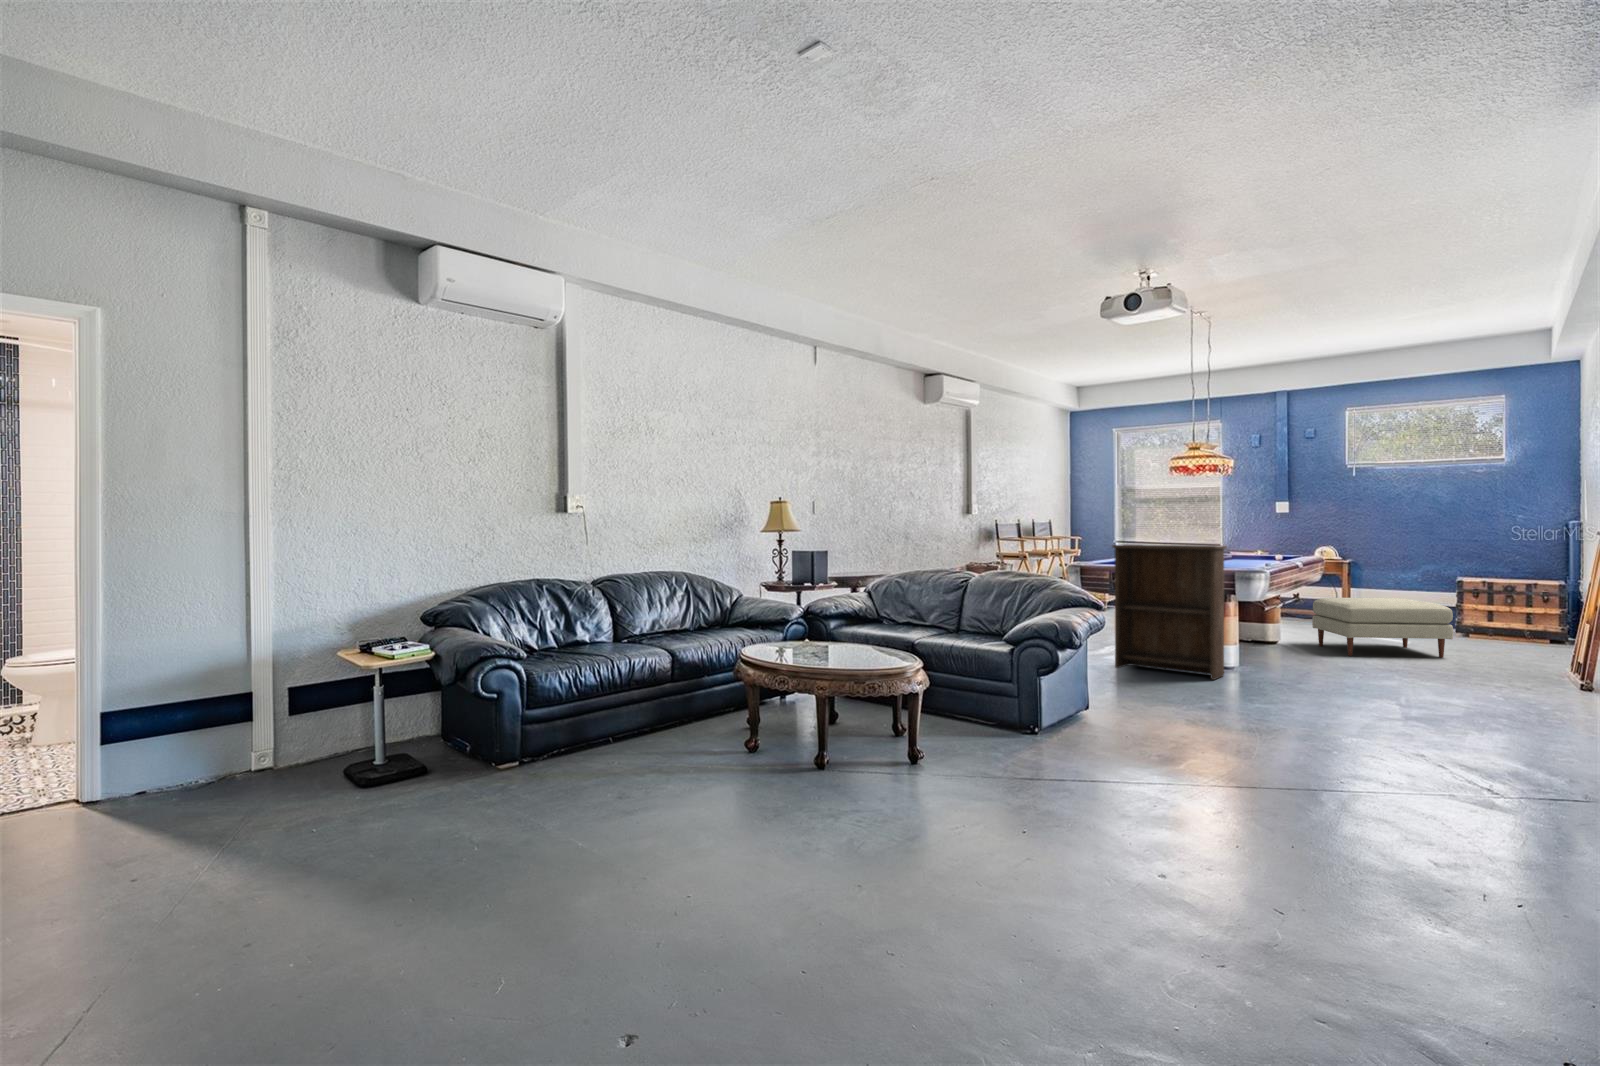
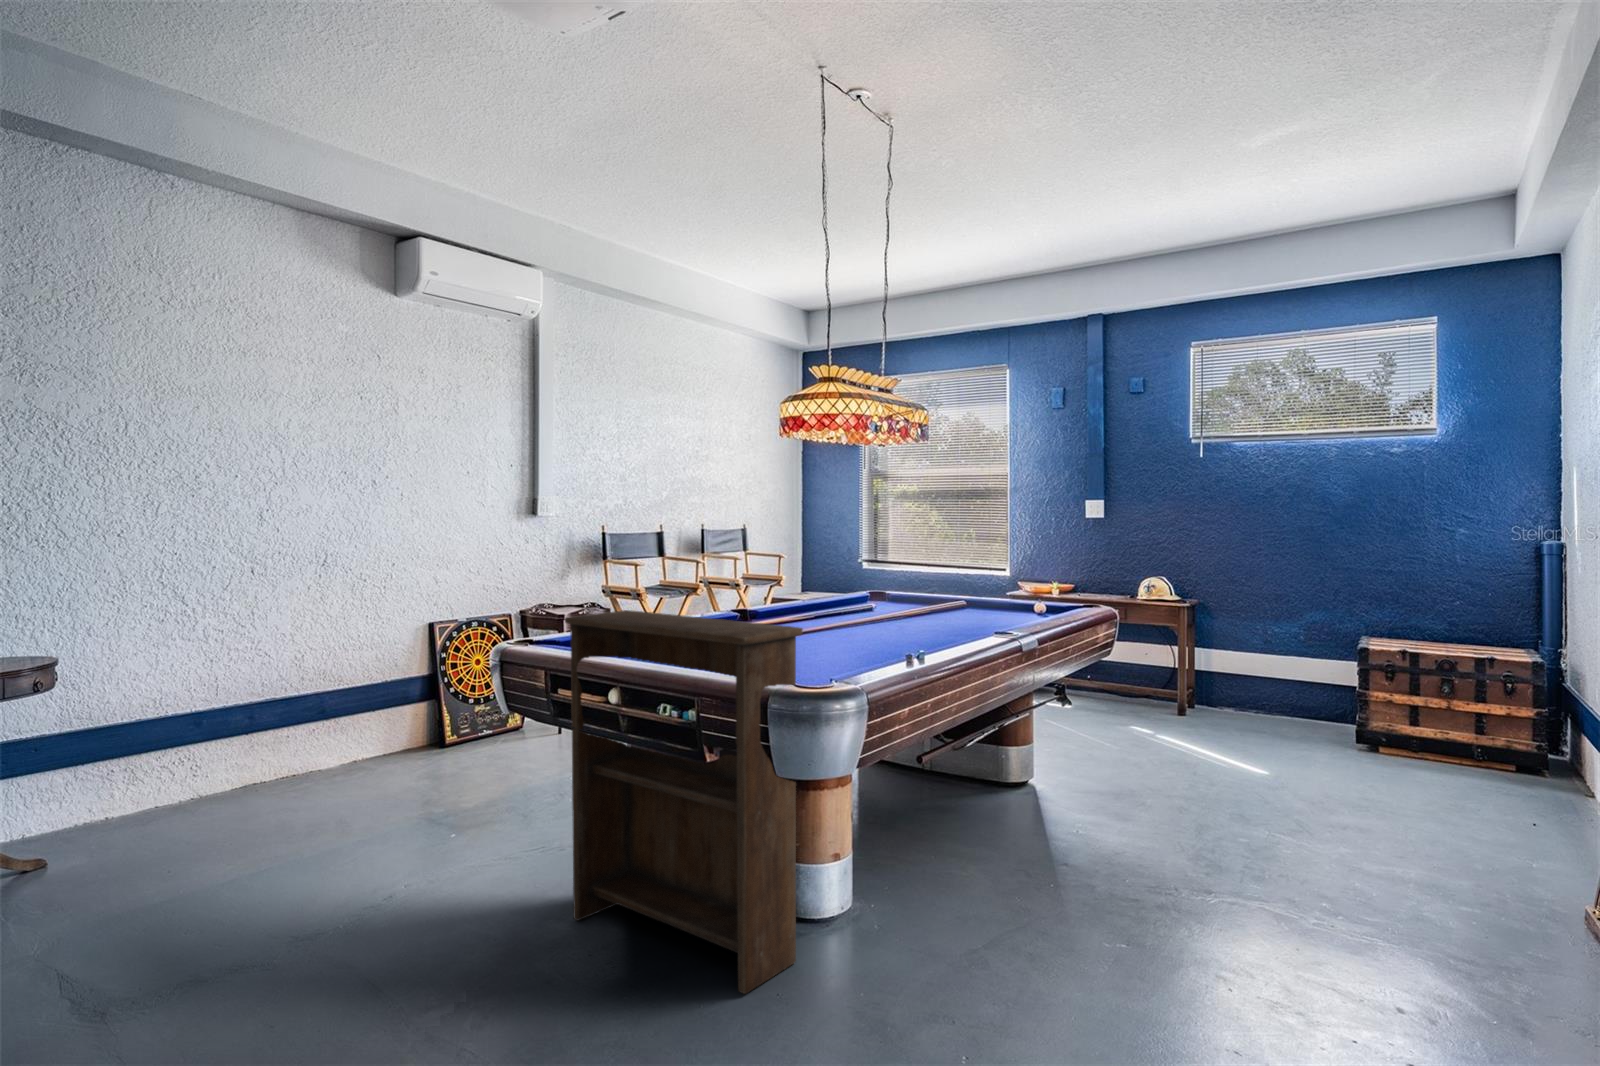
ottoman: present [1312,598,1453,658] -> none [1093,699,1346,840]

